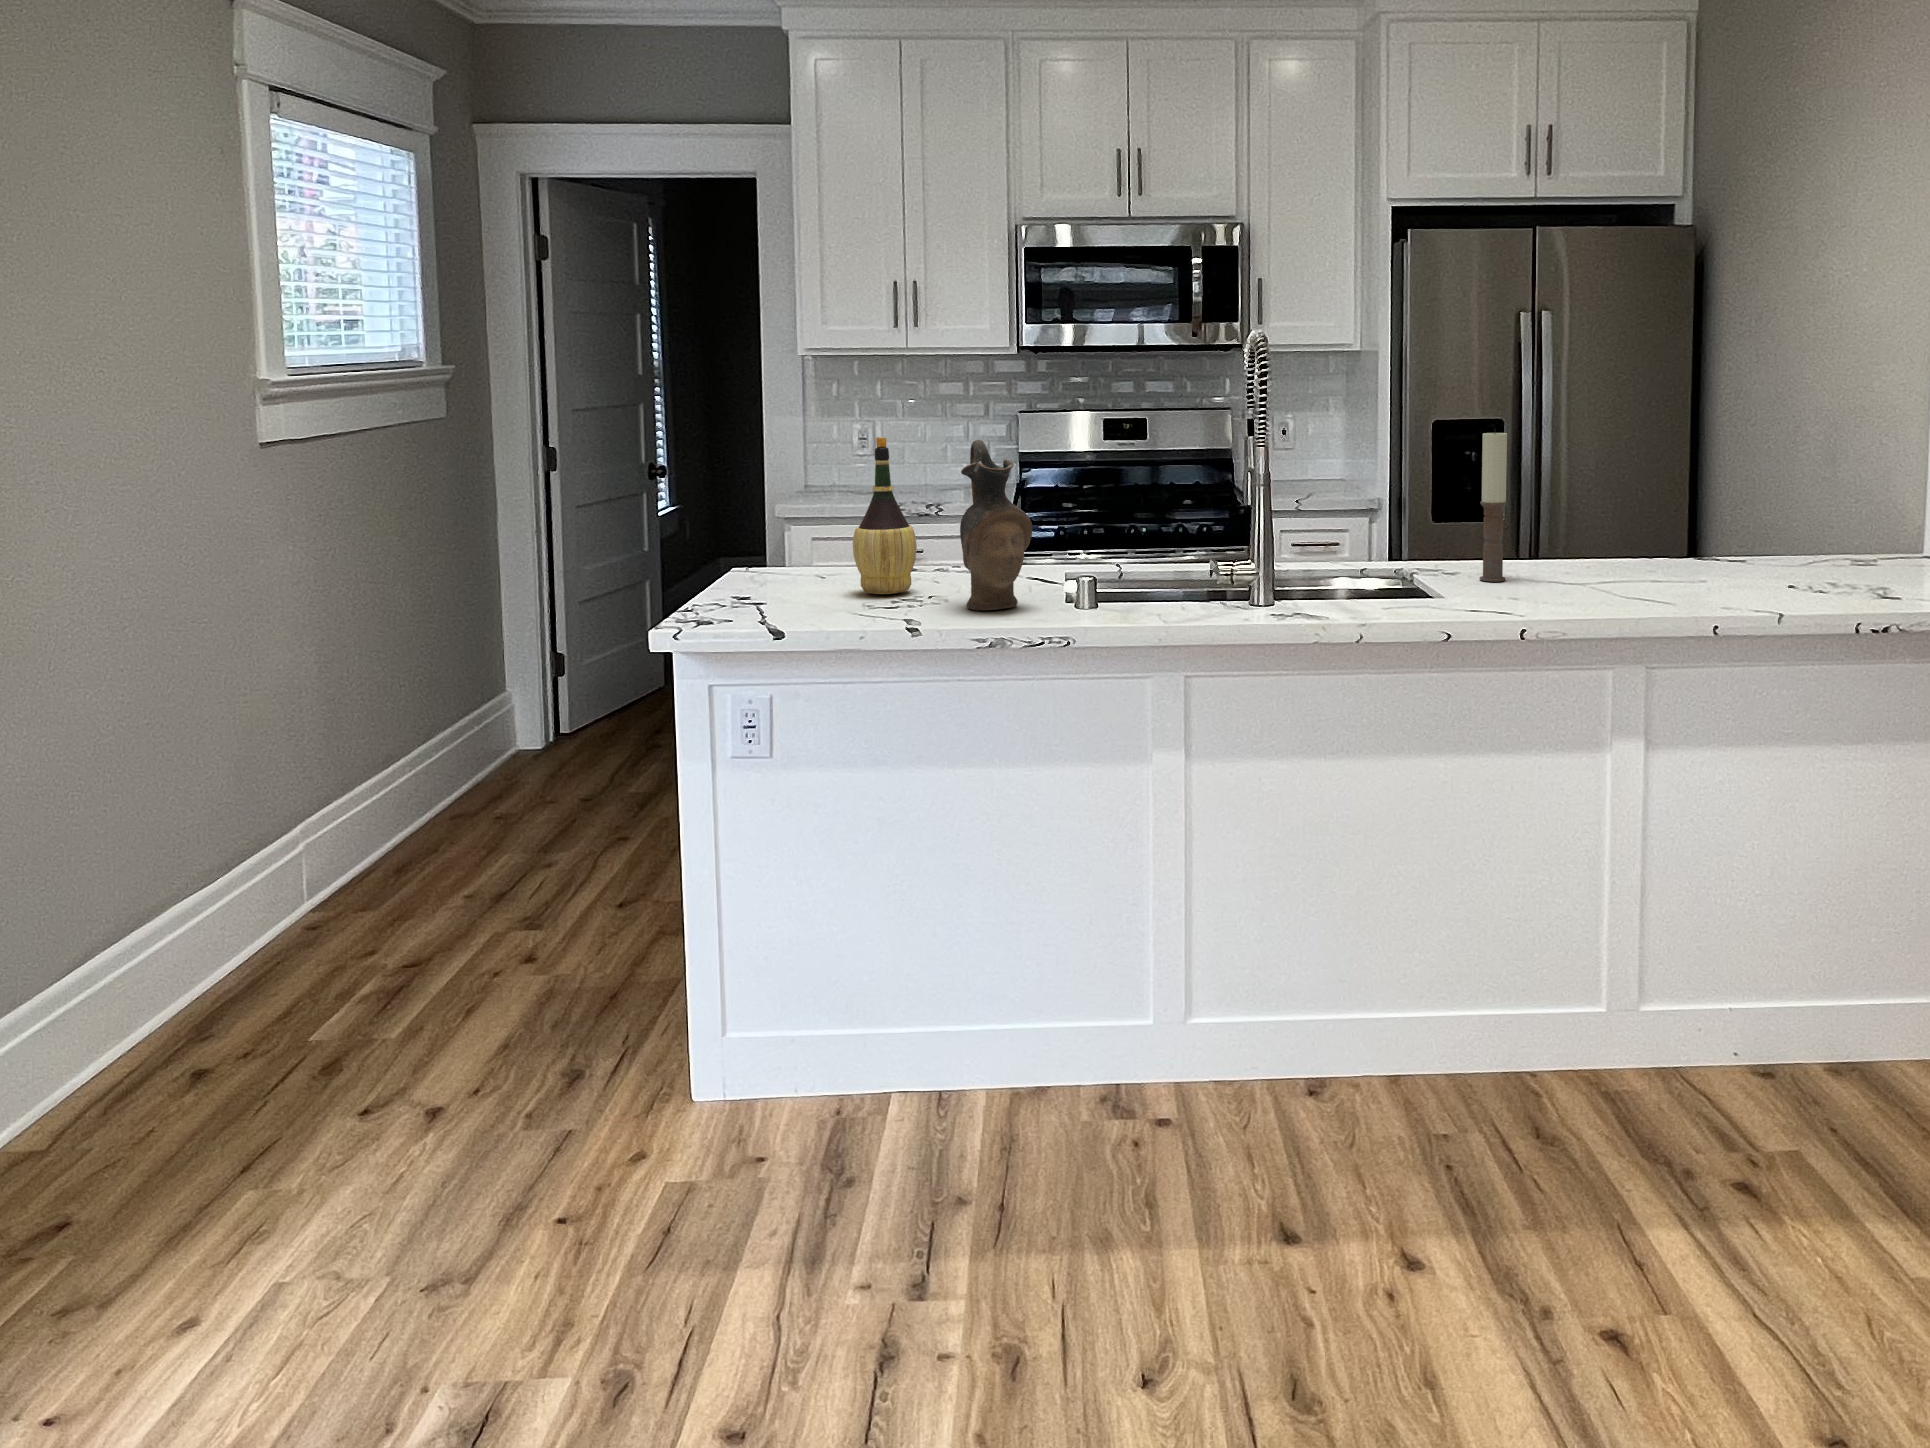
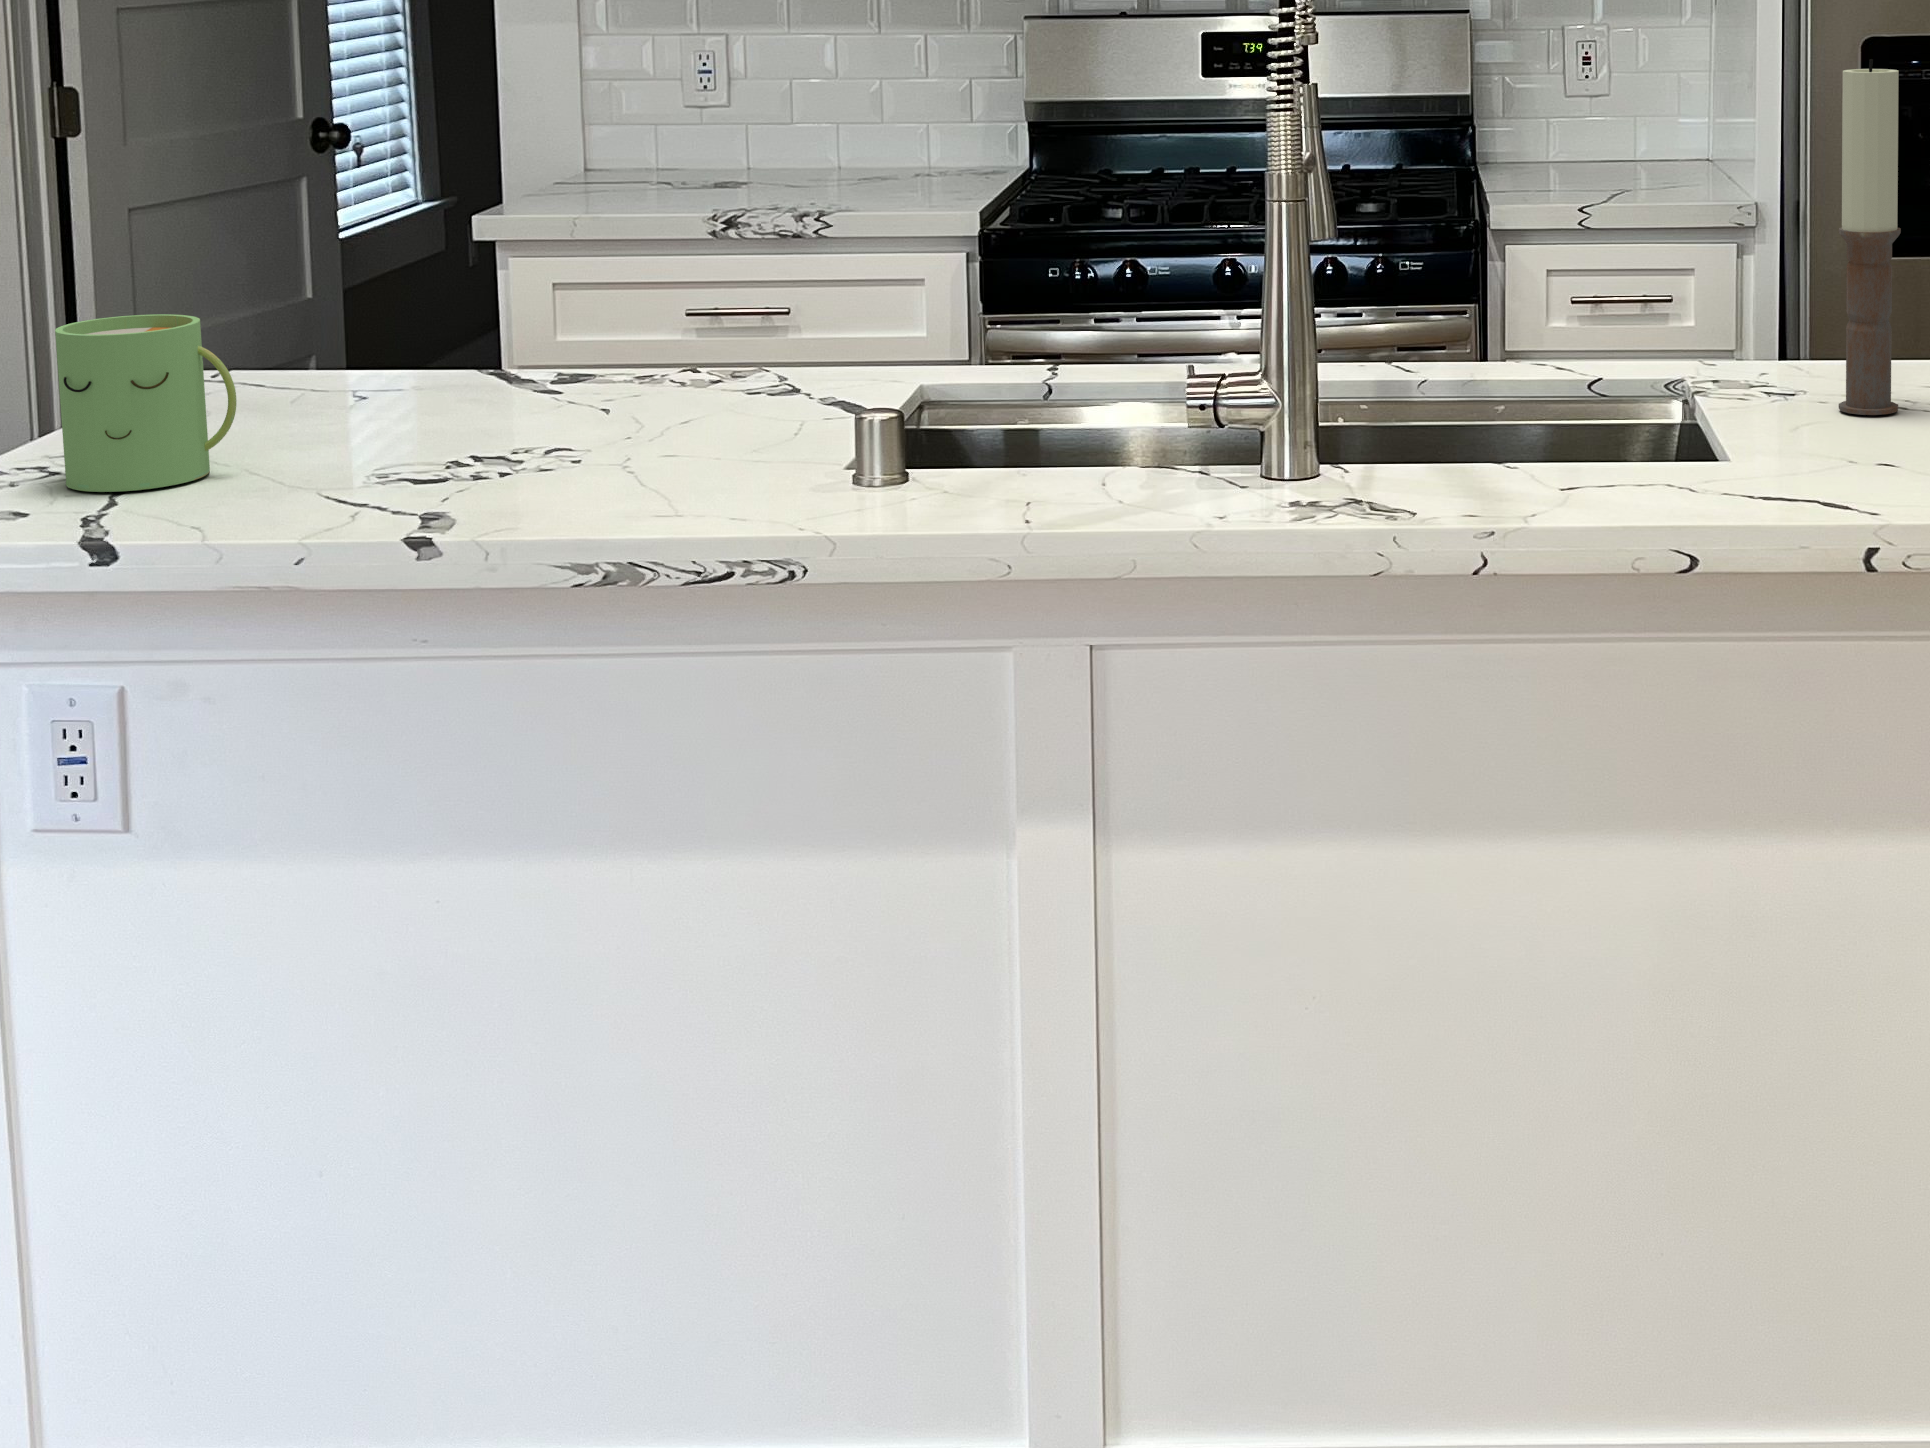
wine bottle: present [853,437,917,594] -> none [376,75,528,435]
ceramic pitcher: present [960,440,1032,610] -> none [573,83,742,482]
mug: none [737,541,811,616] -> present [55,314,237,492]

